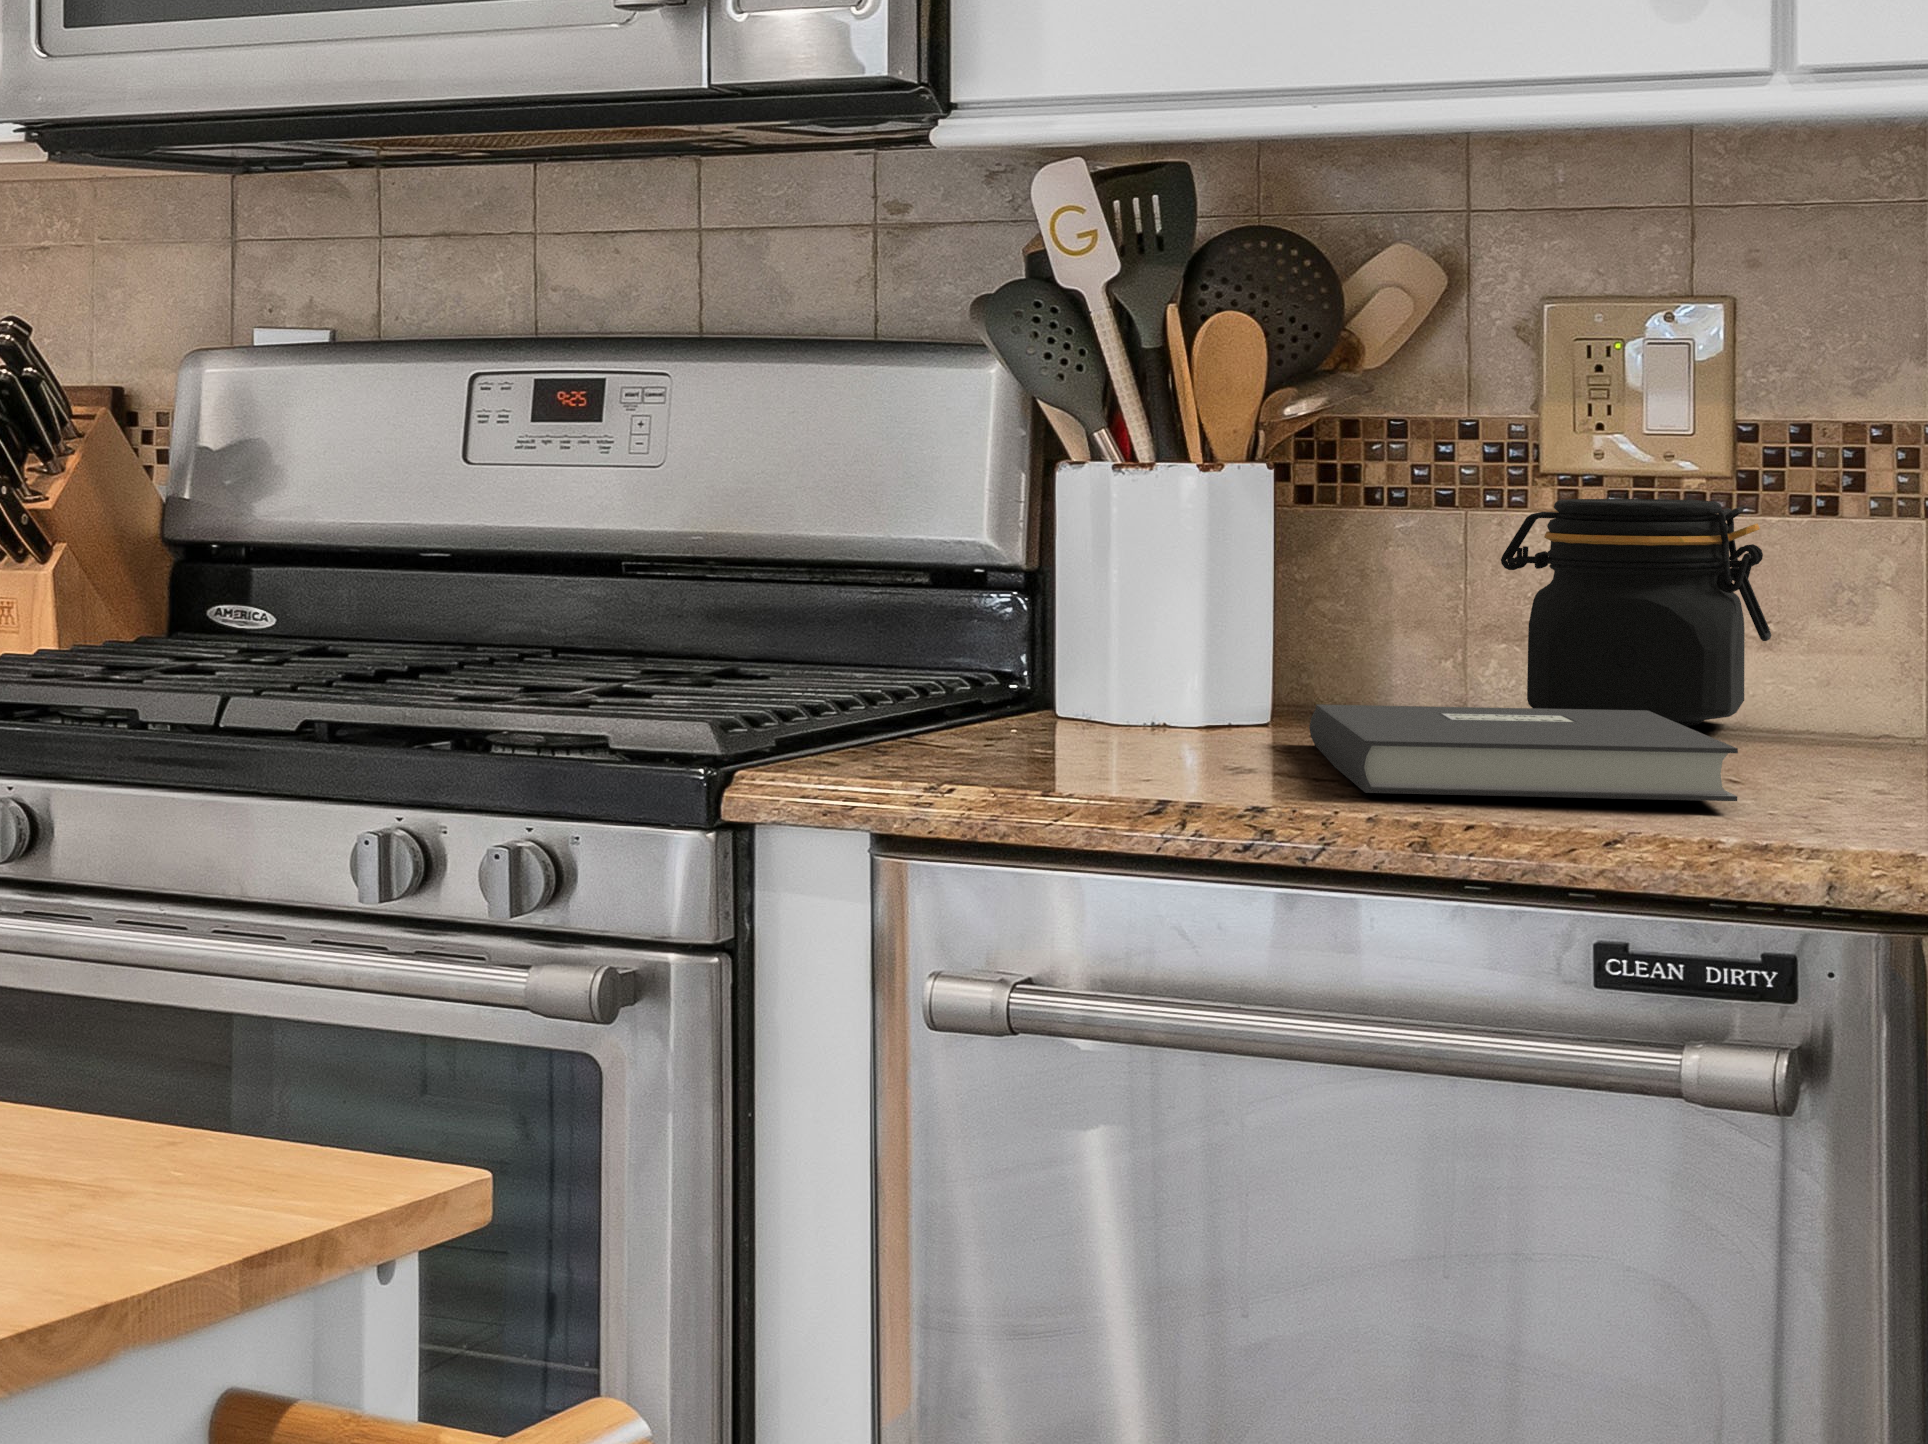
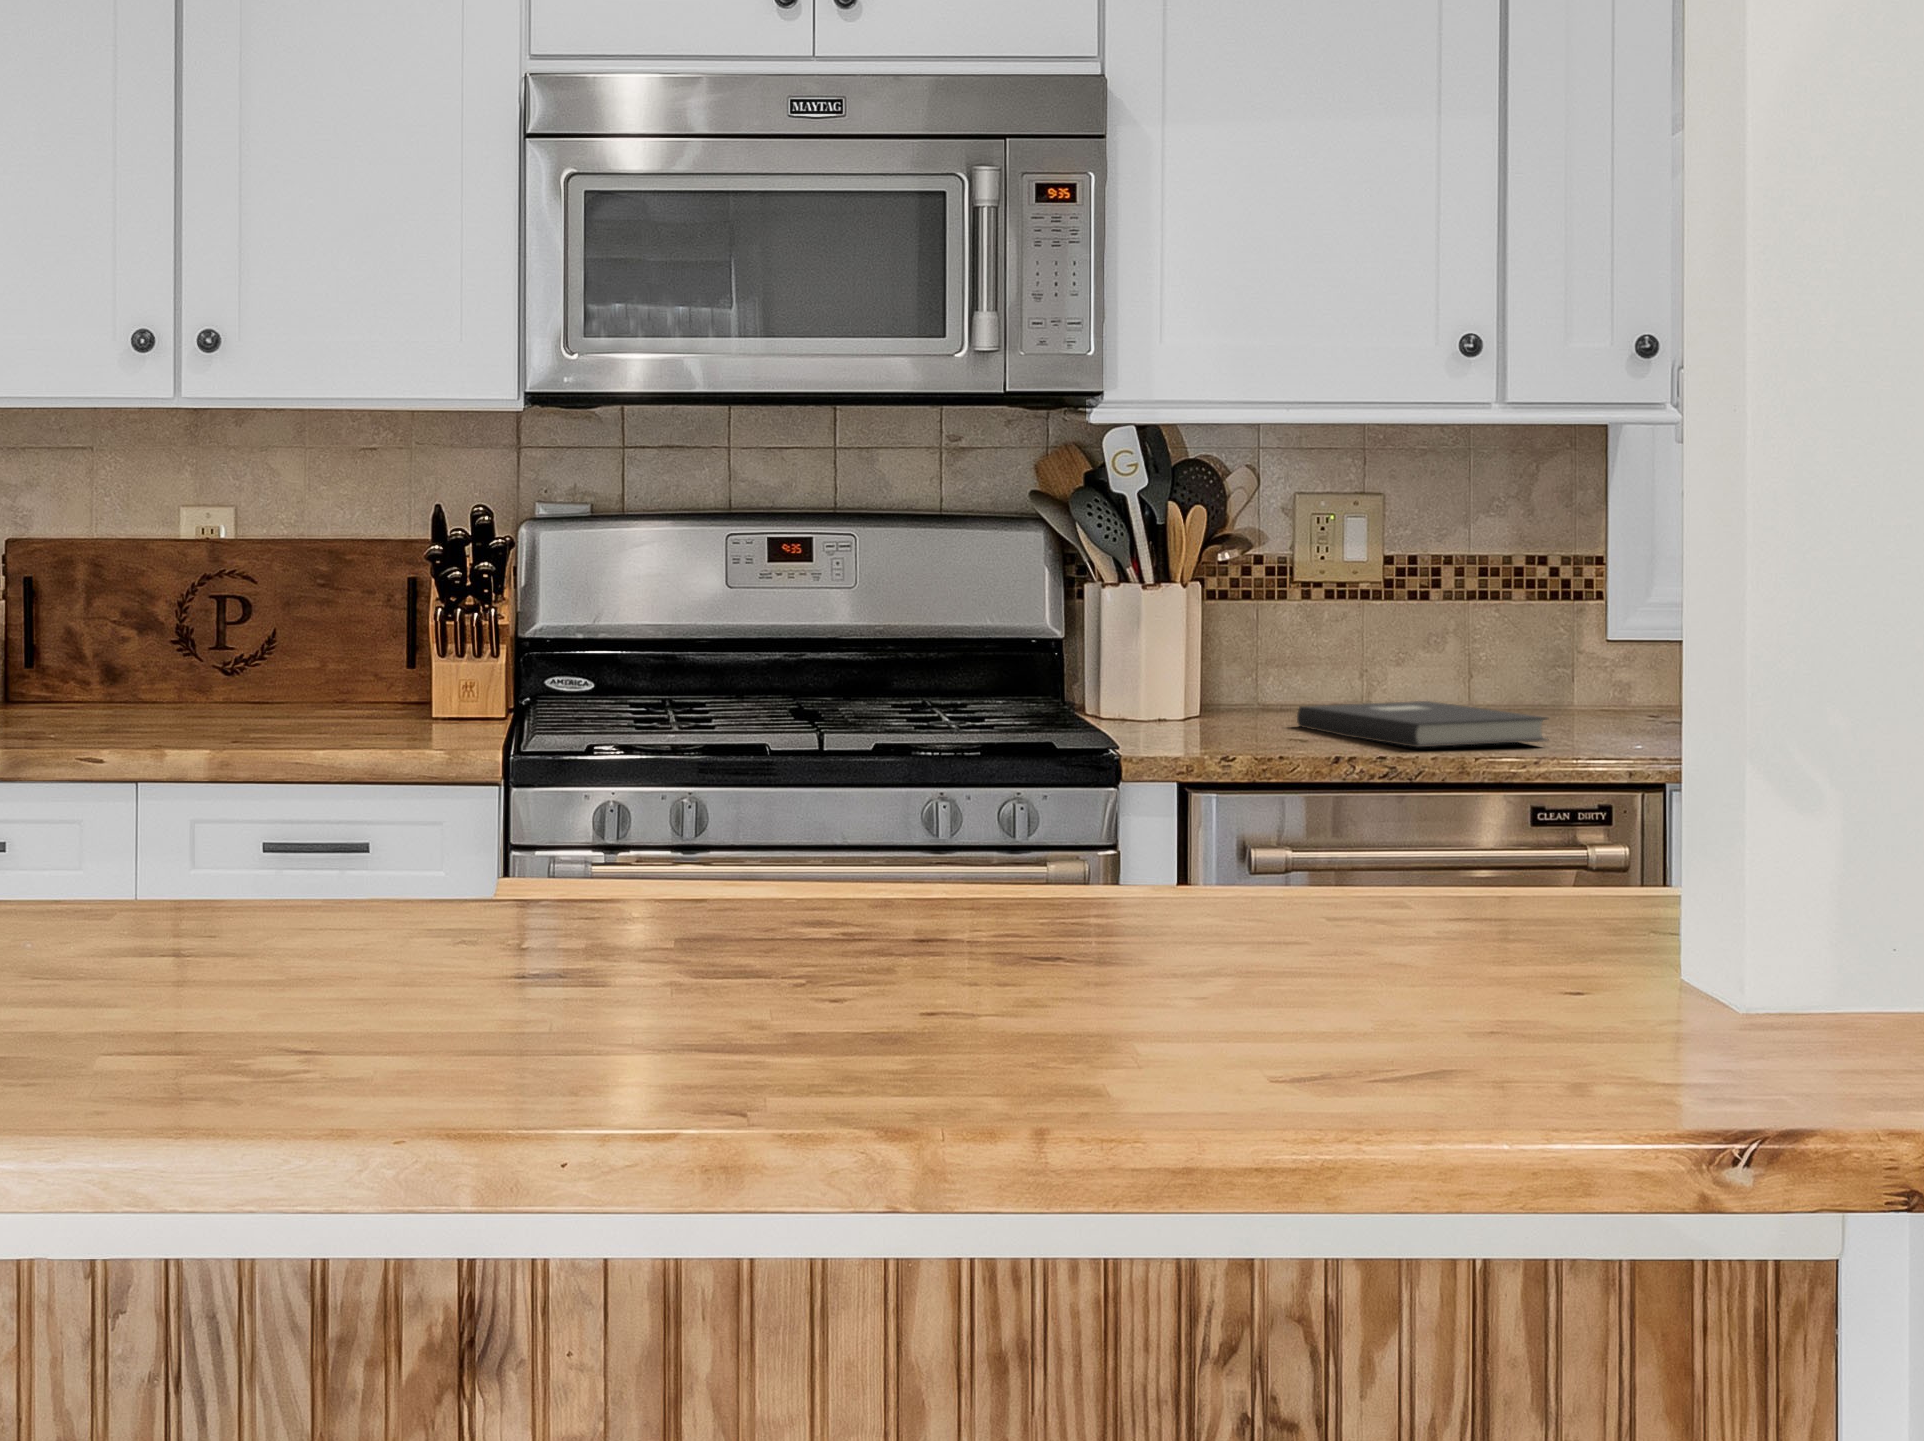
jar: present [1501,499,1771,726] -> none [1300,595,1423,708]

